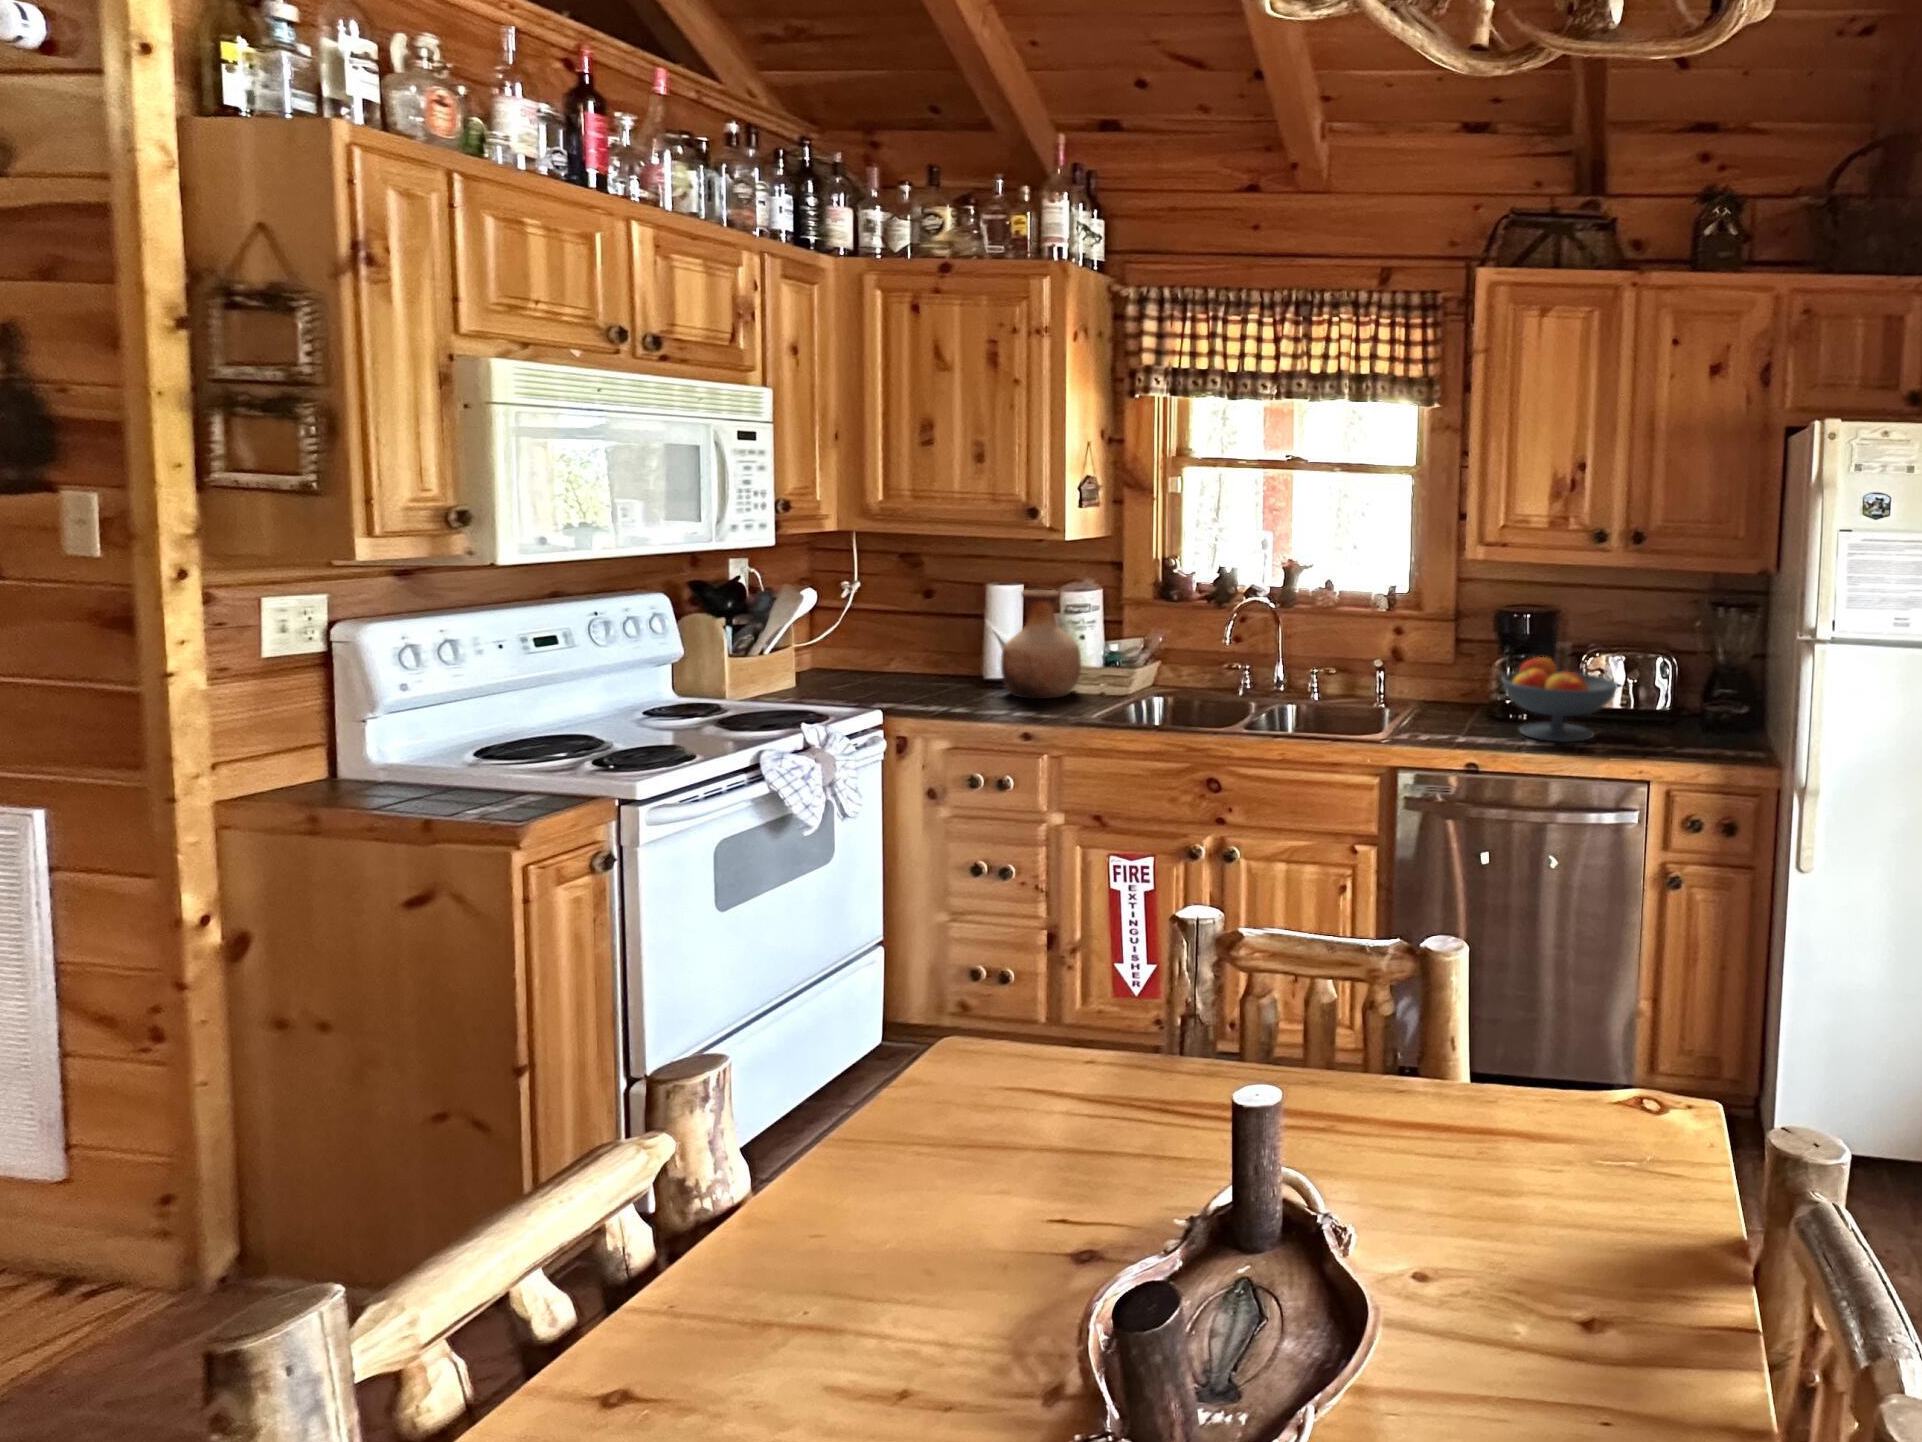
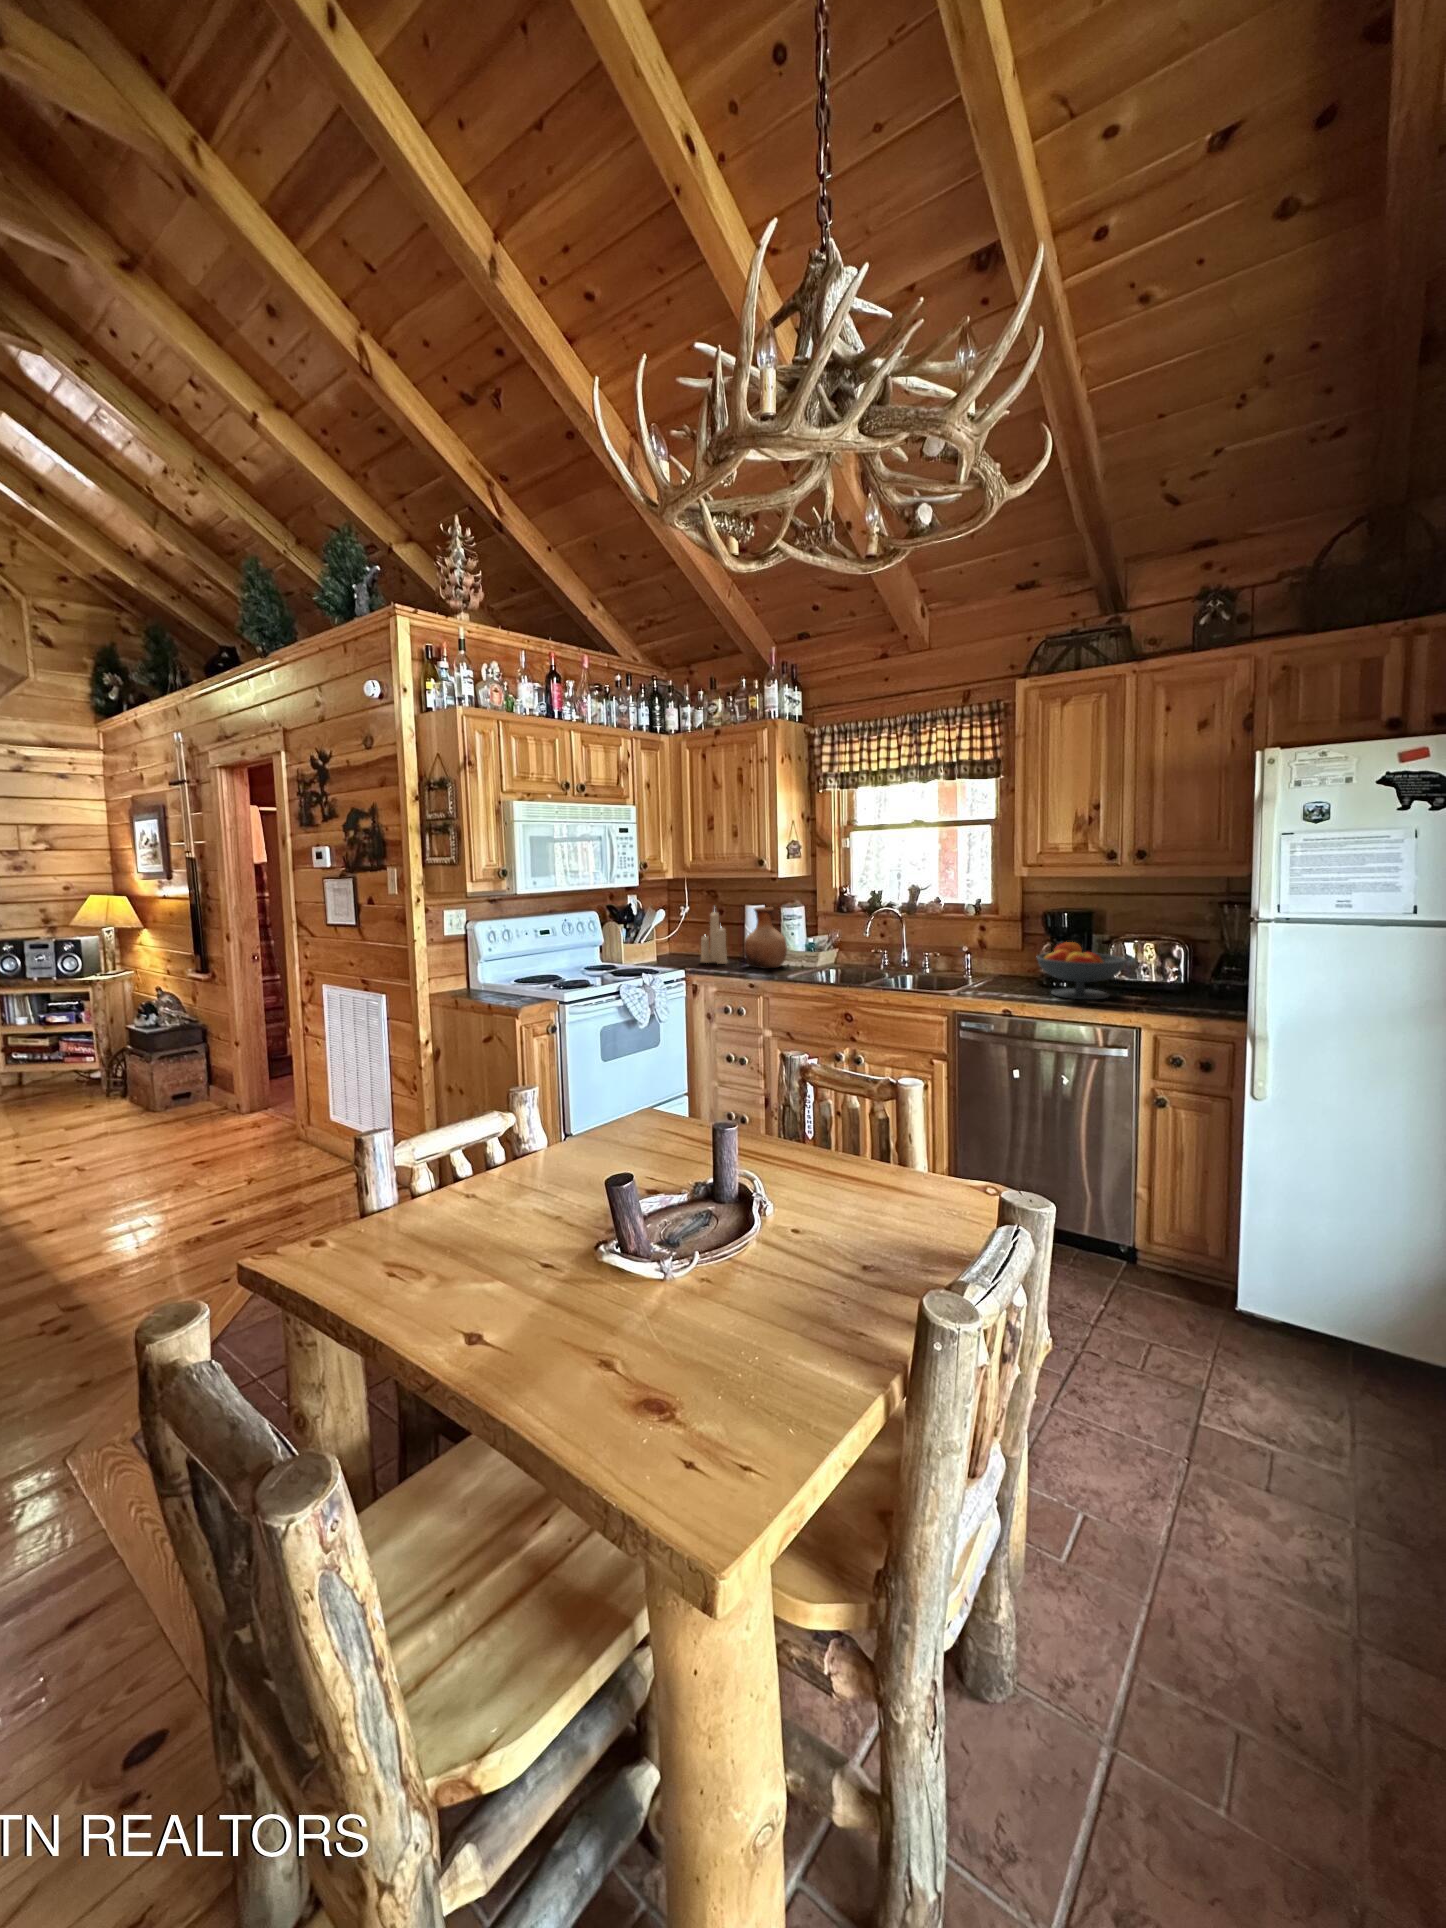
candle: none [907,579,963,690] -> present [701,912,727,964]

